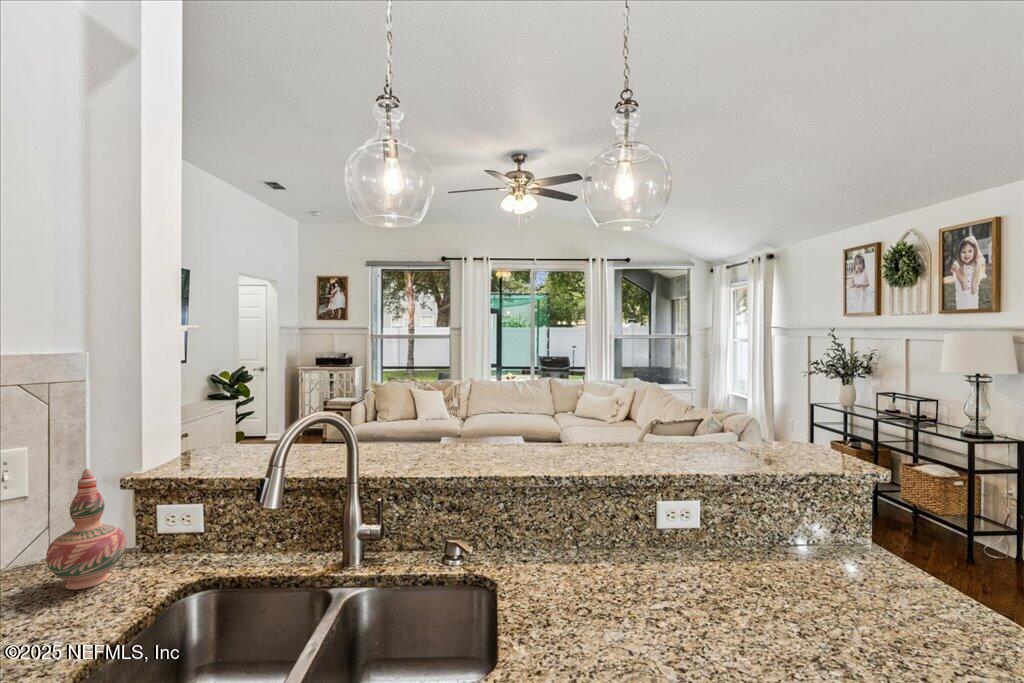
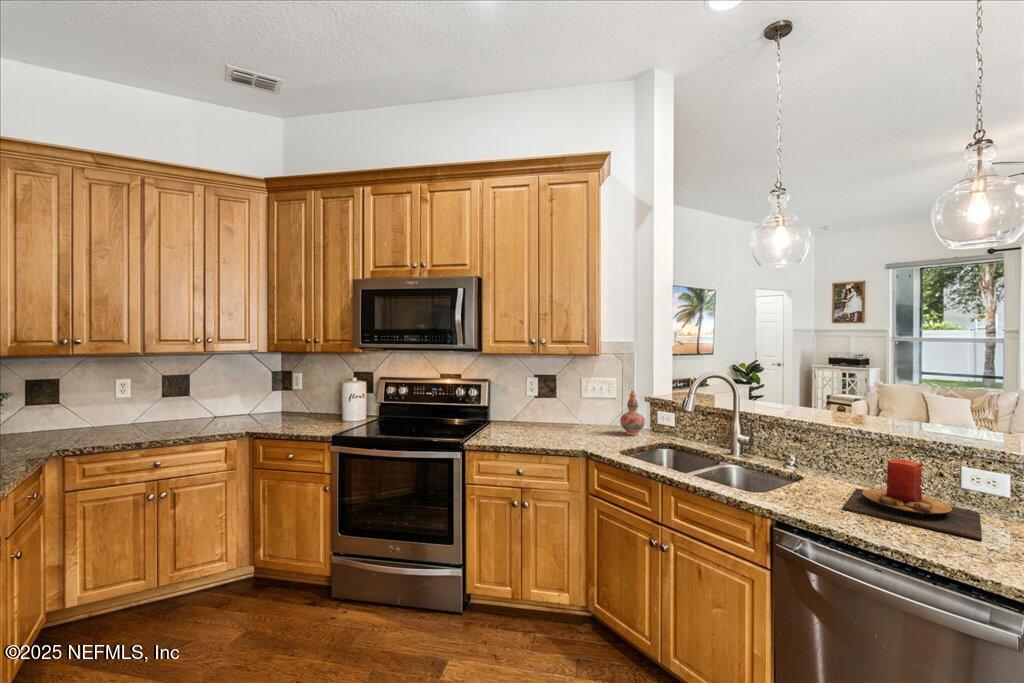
candle: none [565,516,764,641] -> present [843,459,982,540]

